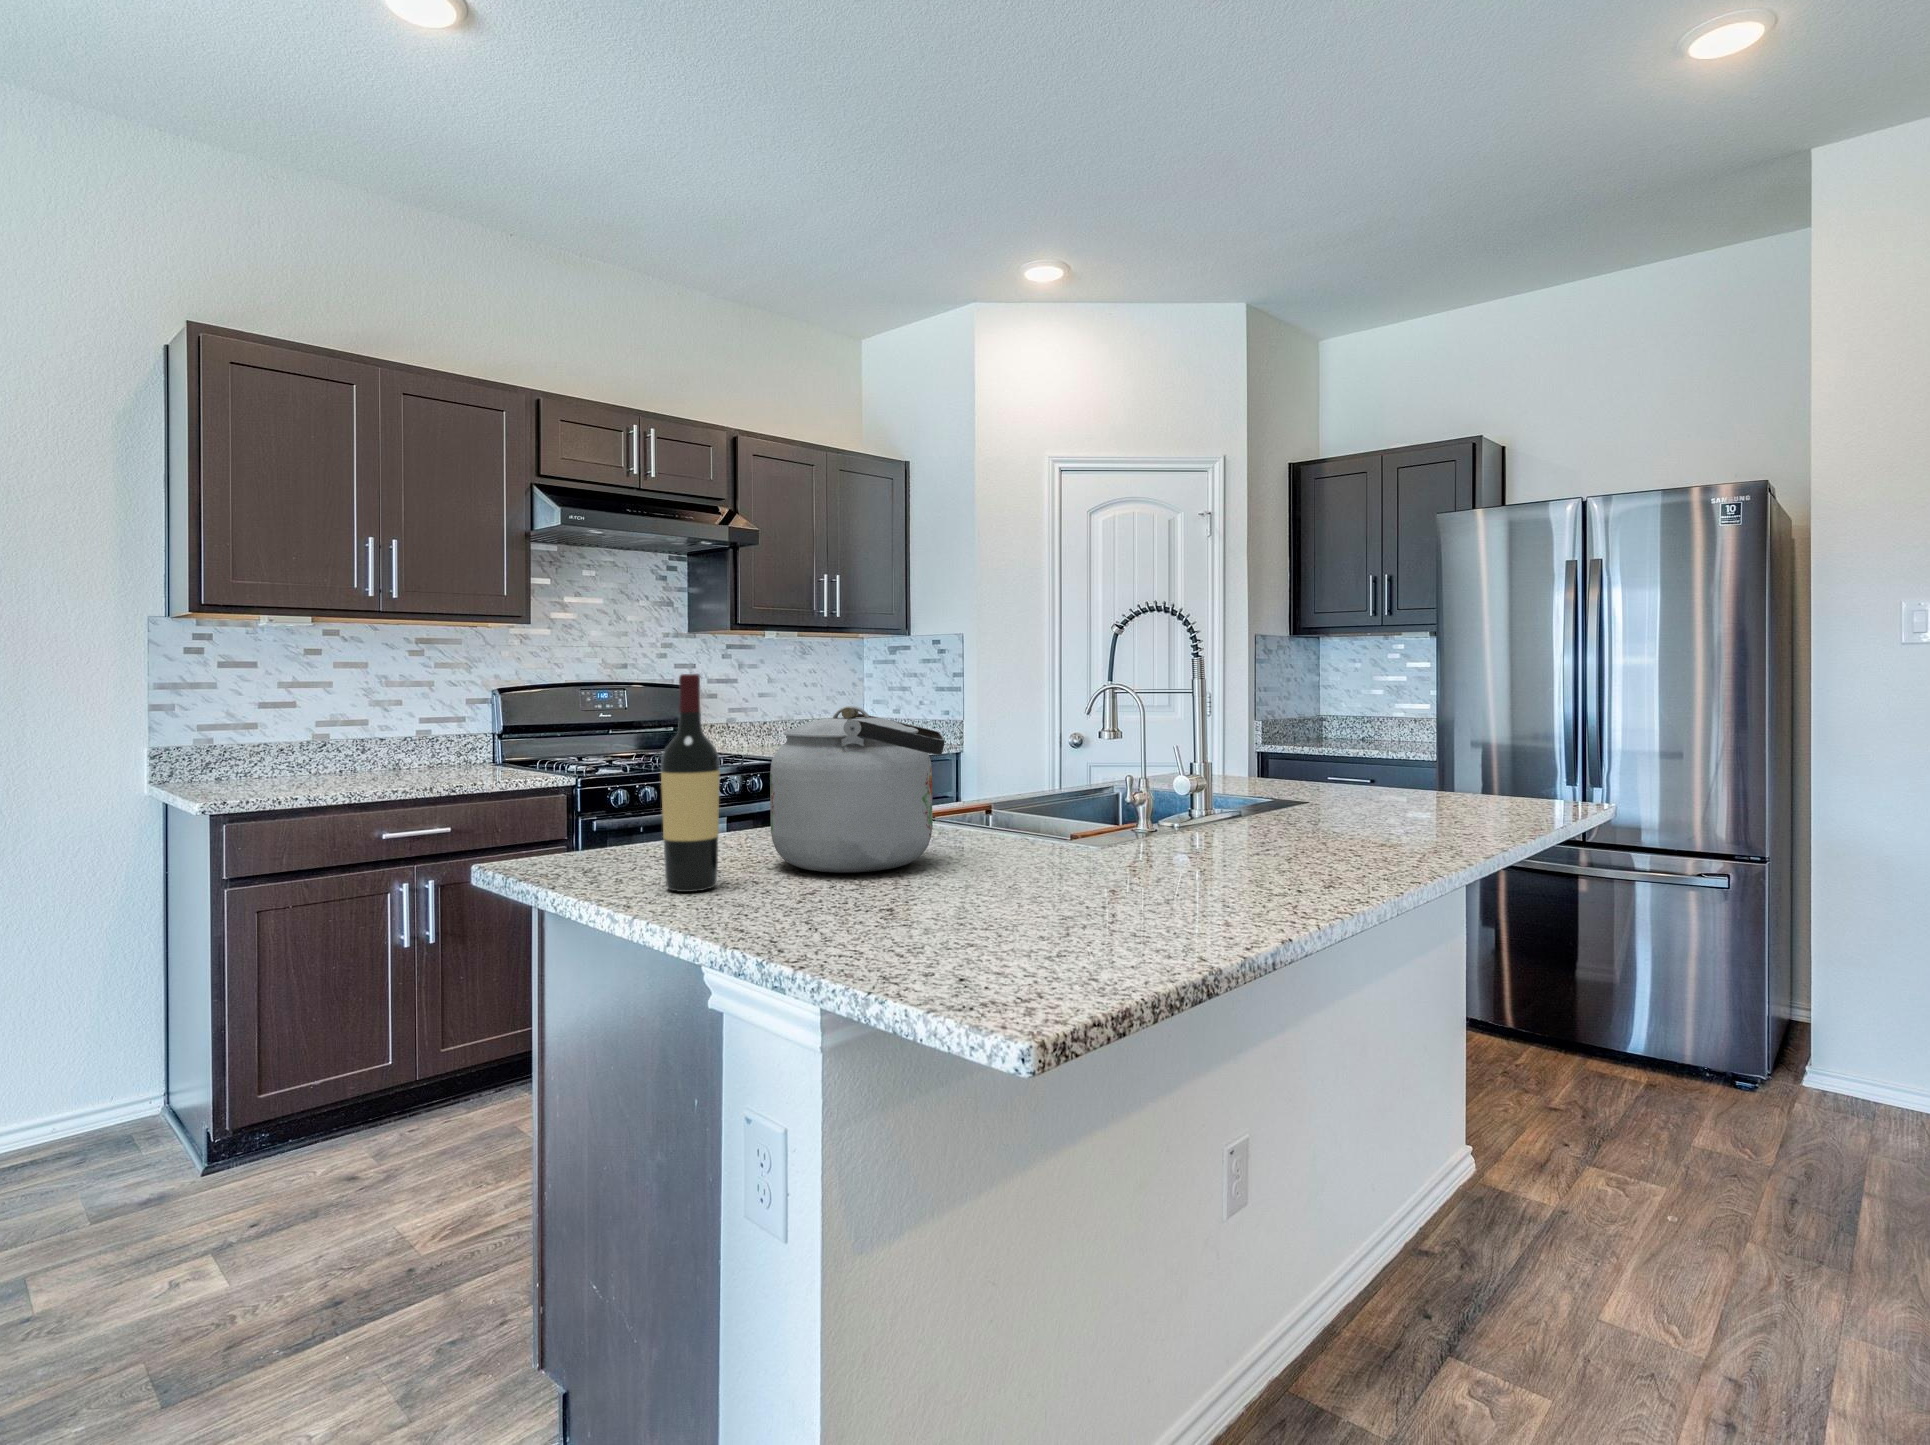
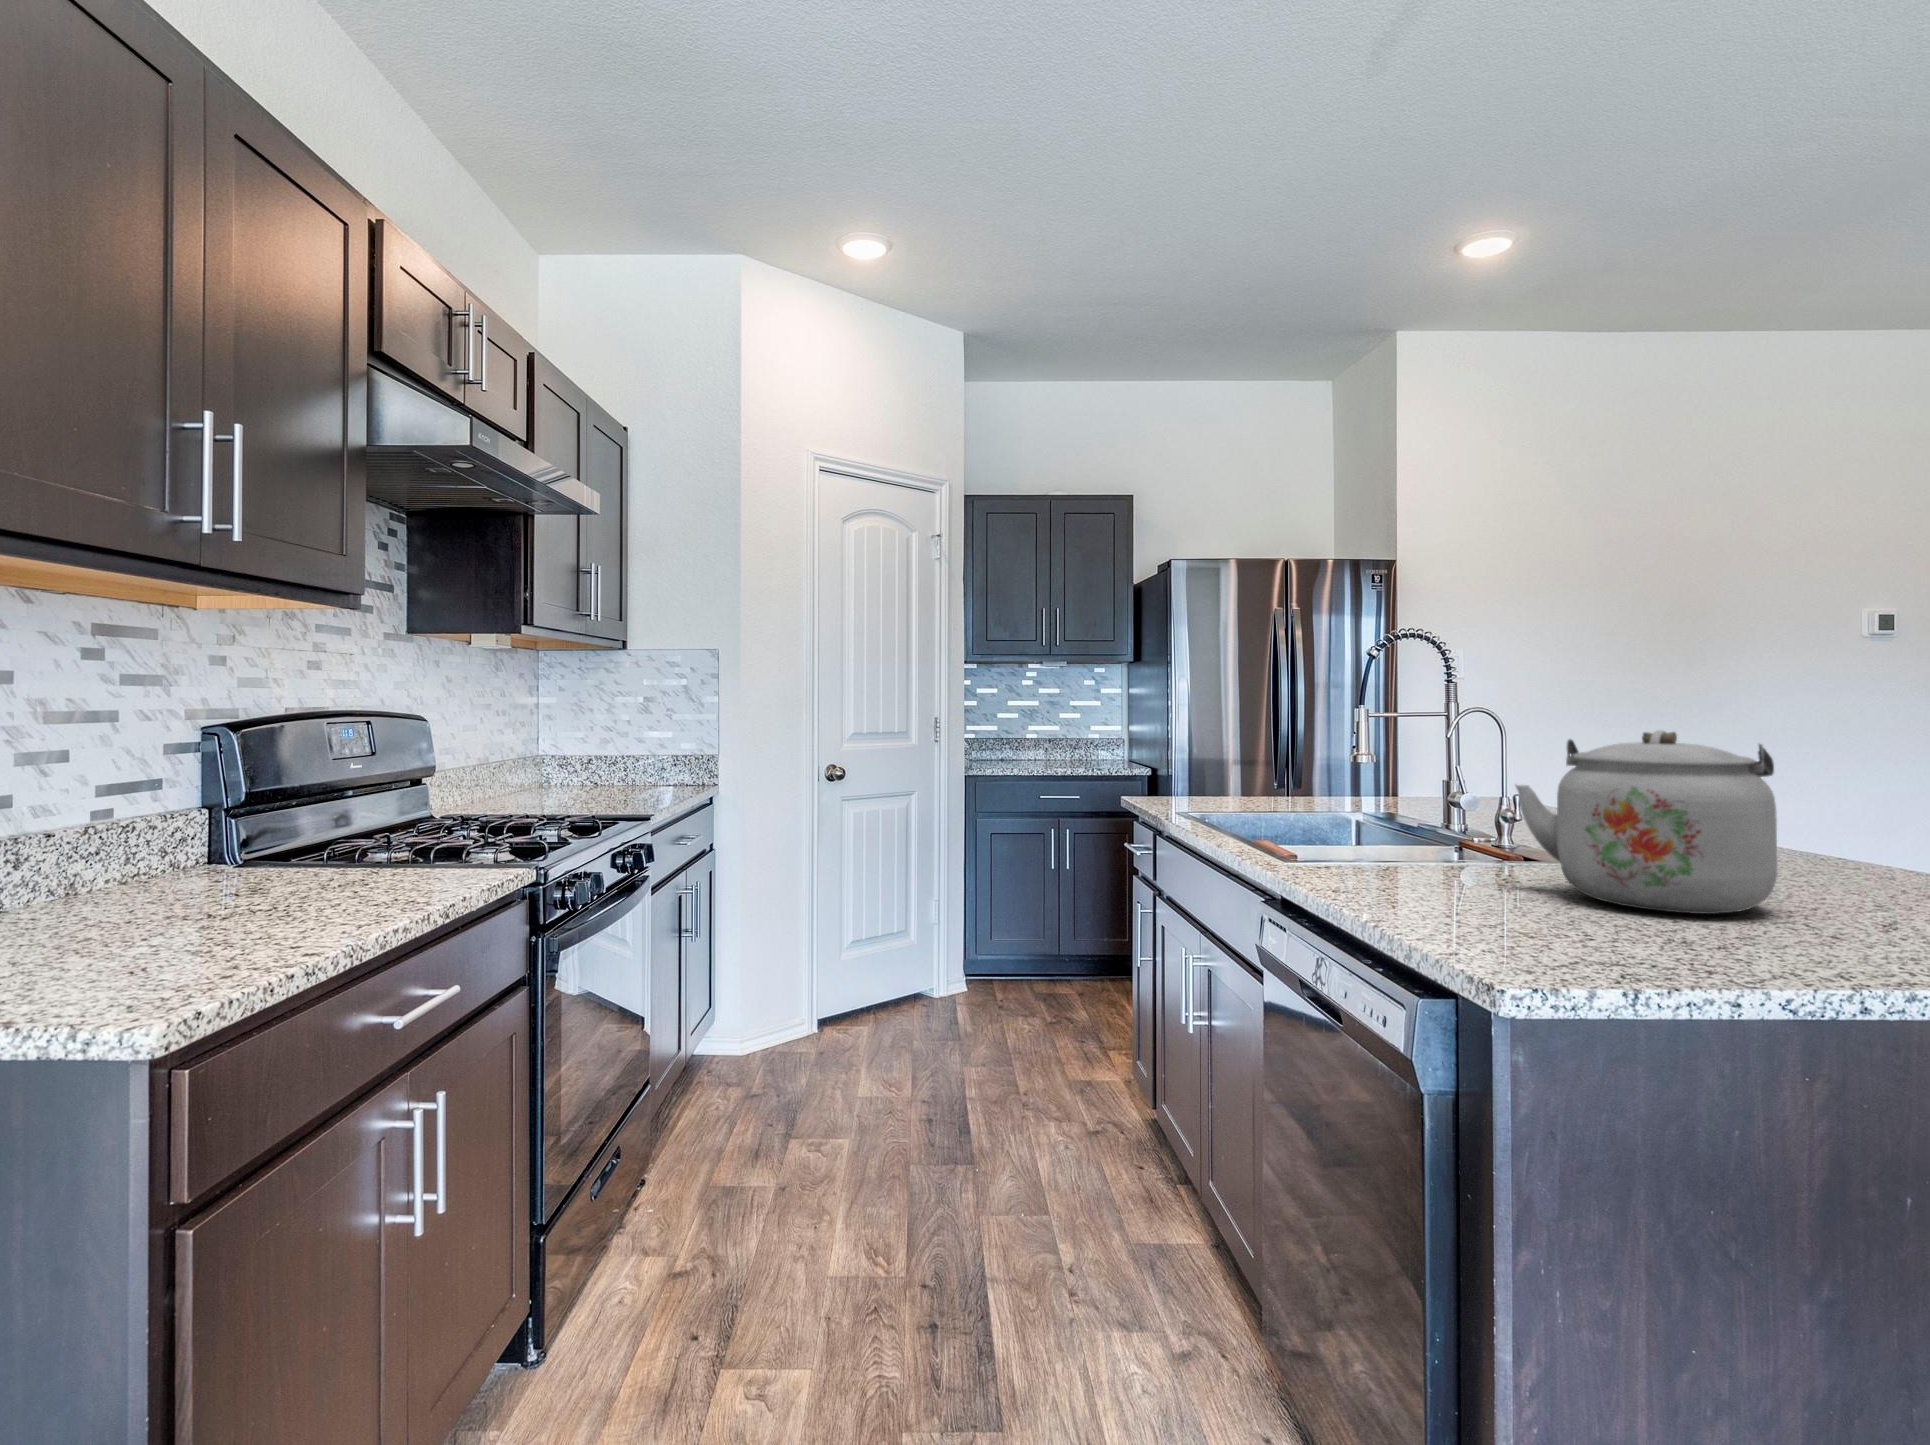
wine bottle: present [661,674,720,892] -> none [1774,694,1865,956]

